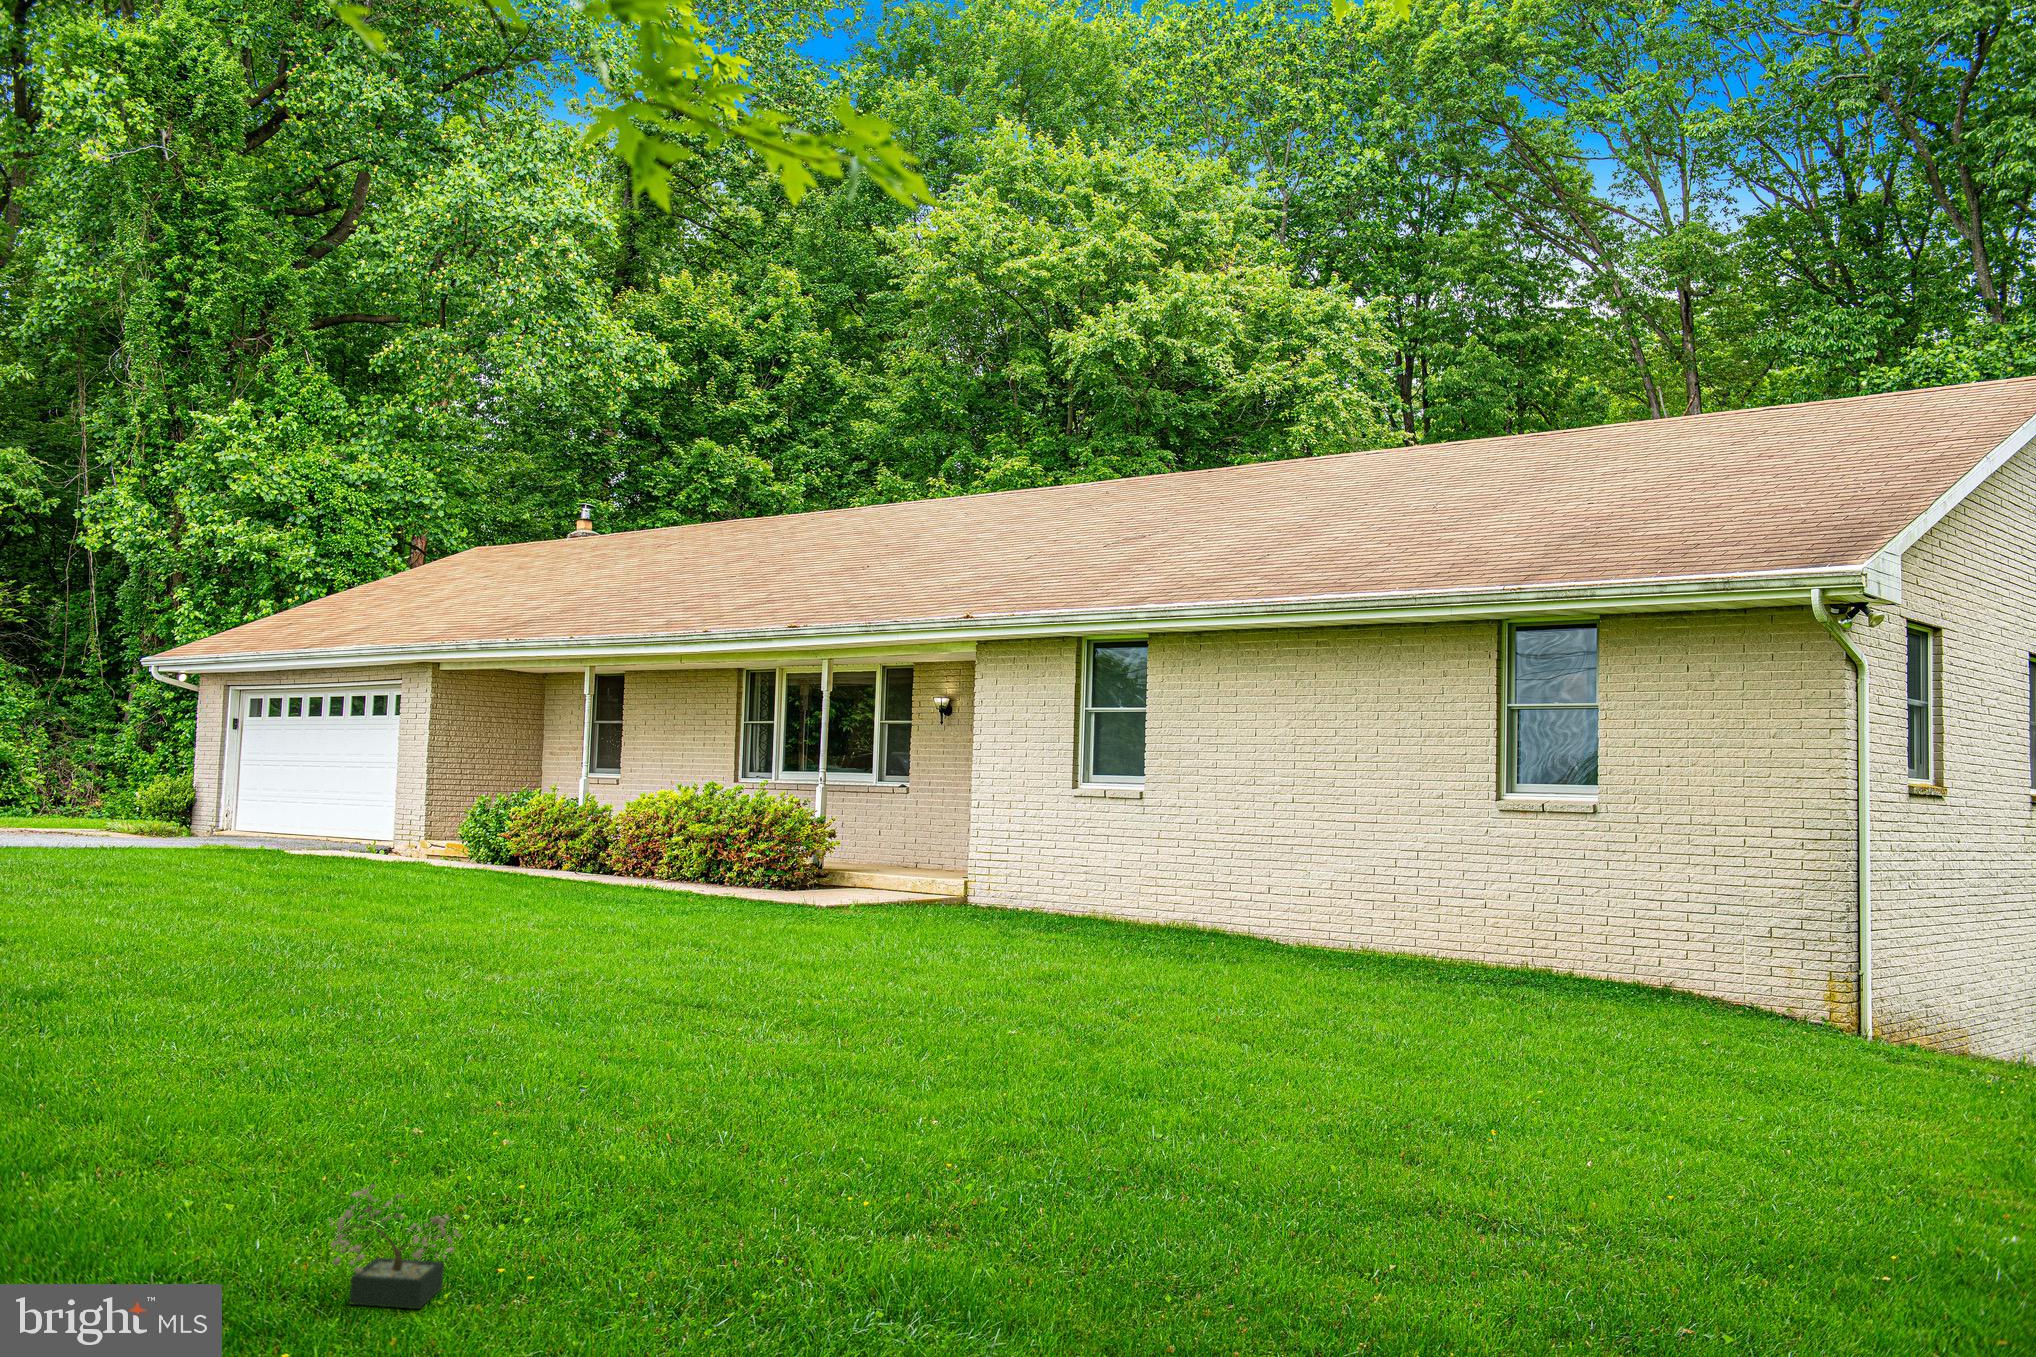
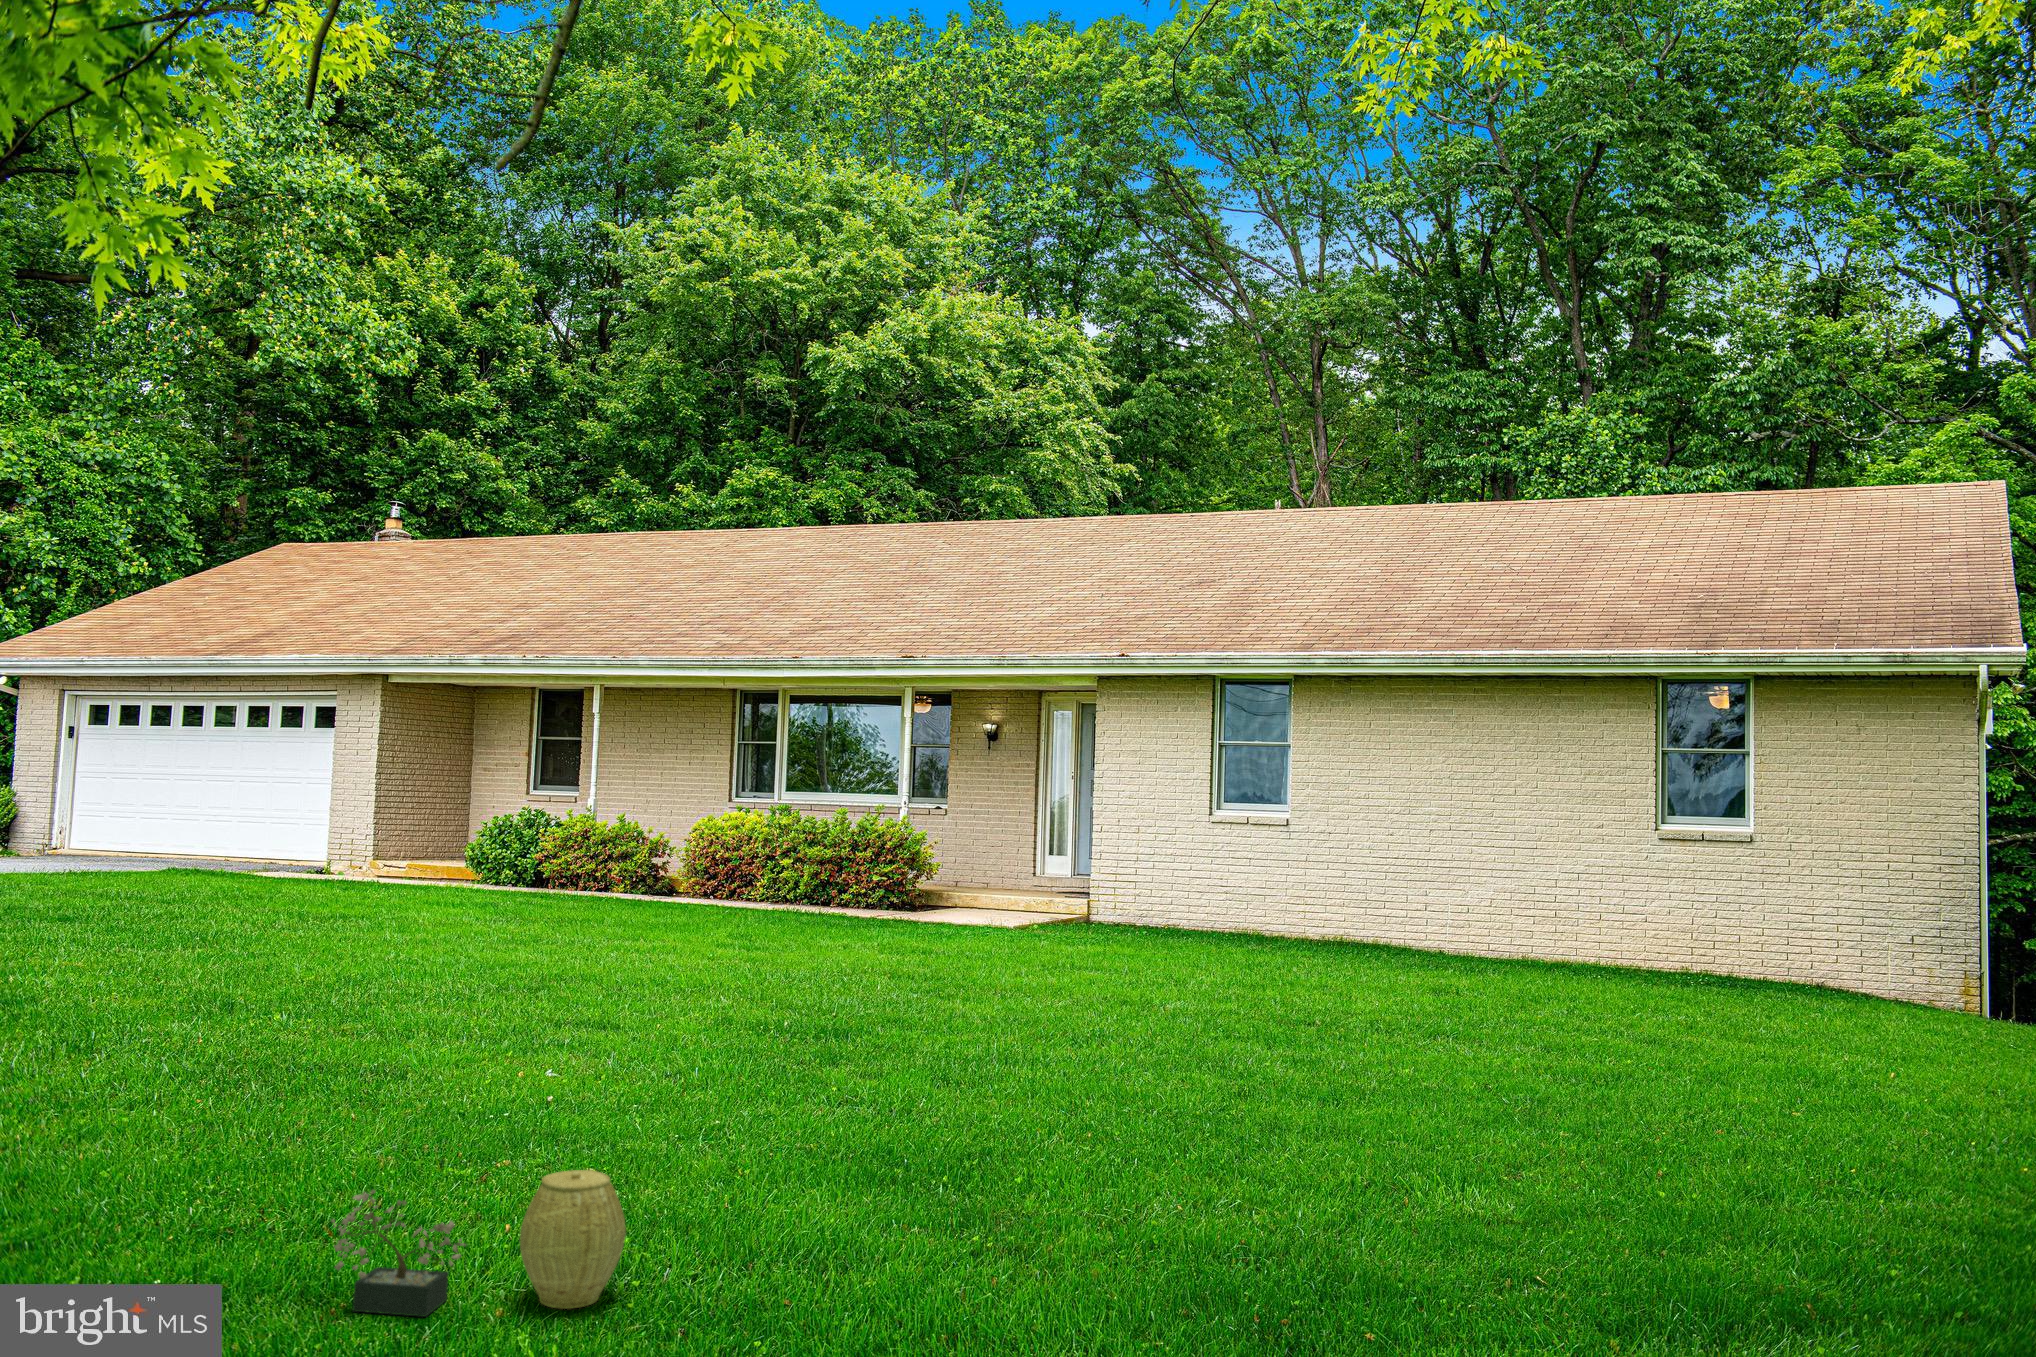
woven basket: none [512,1161,613,1296] -> present [520,1170,626,1309]

